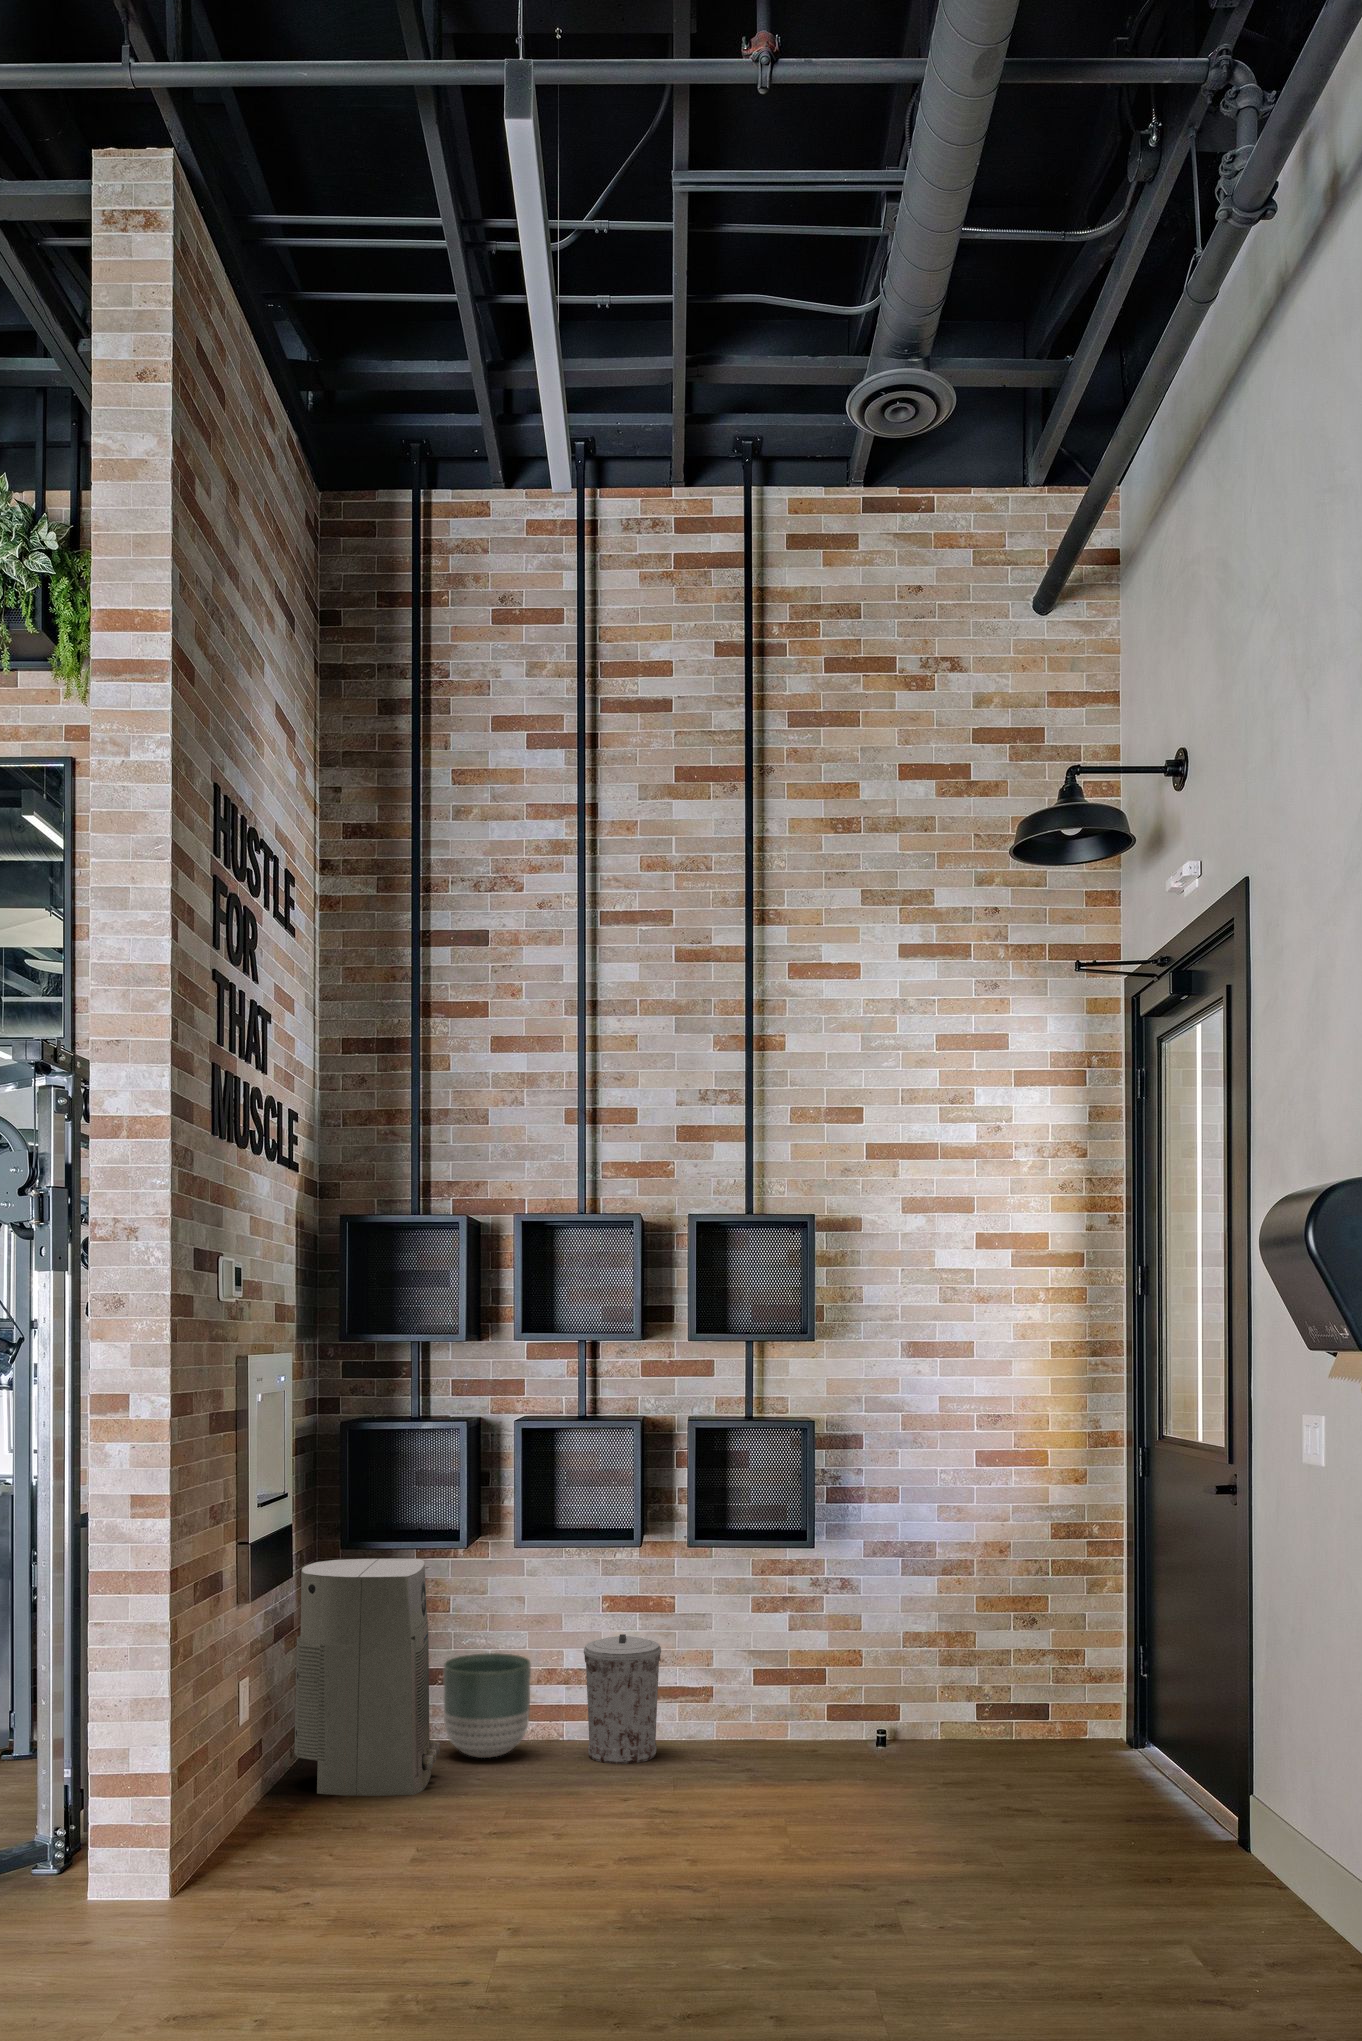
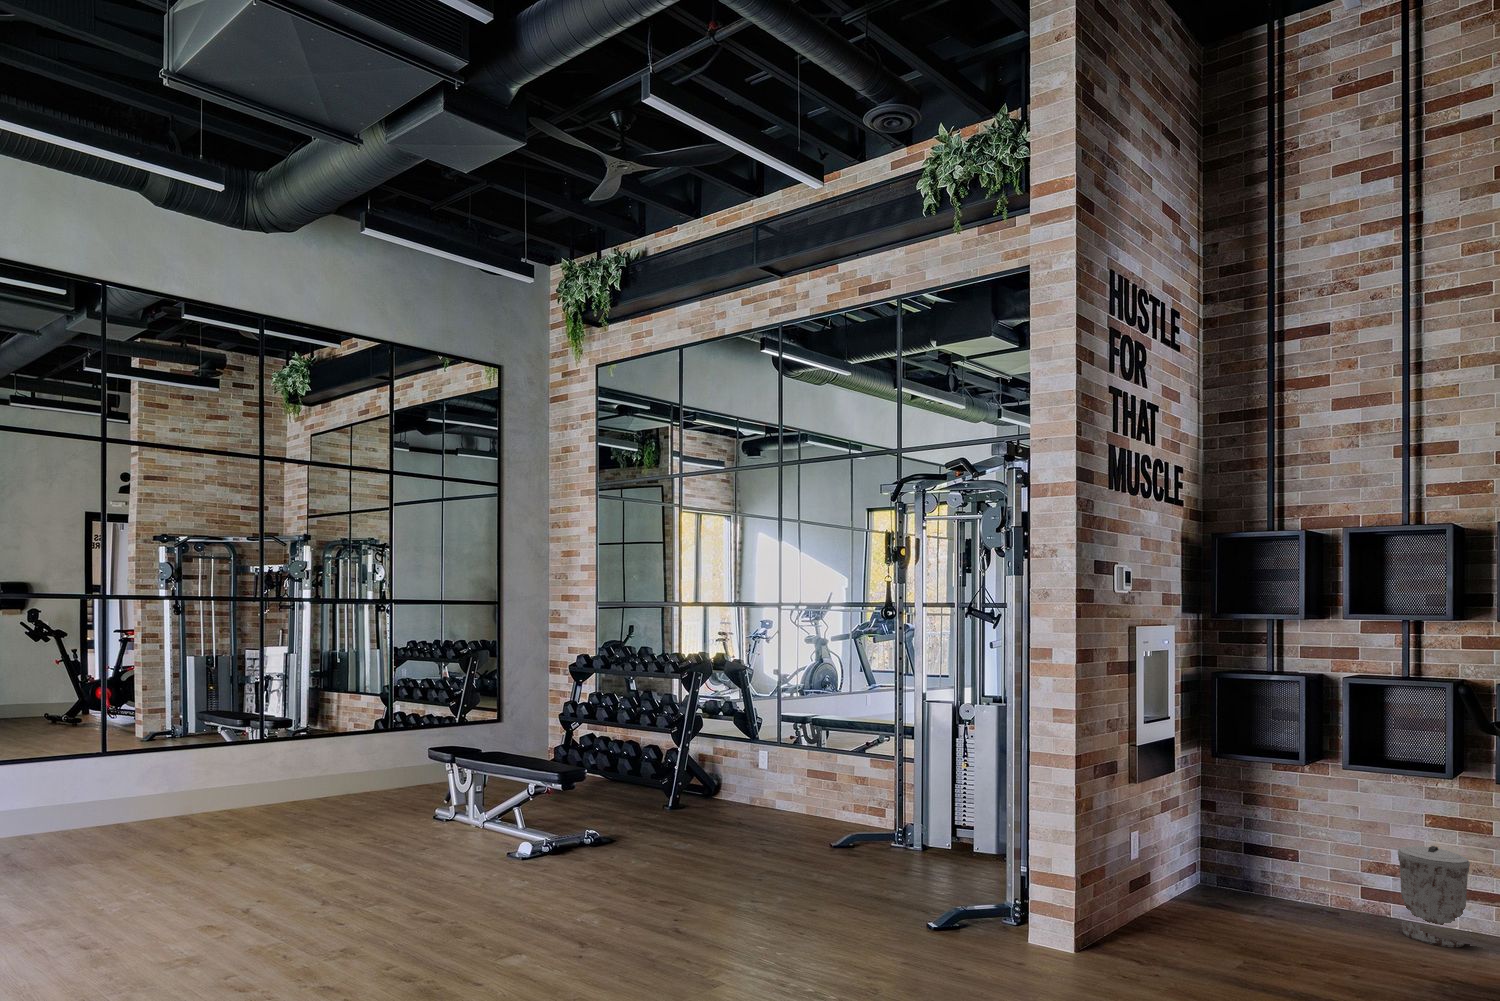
air purifier: present [294,1559,440,1796] -> none [1158,748,1268,917]
planter: present [443,1653,531,1758] -> none [1284,836,1355,912]

